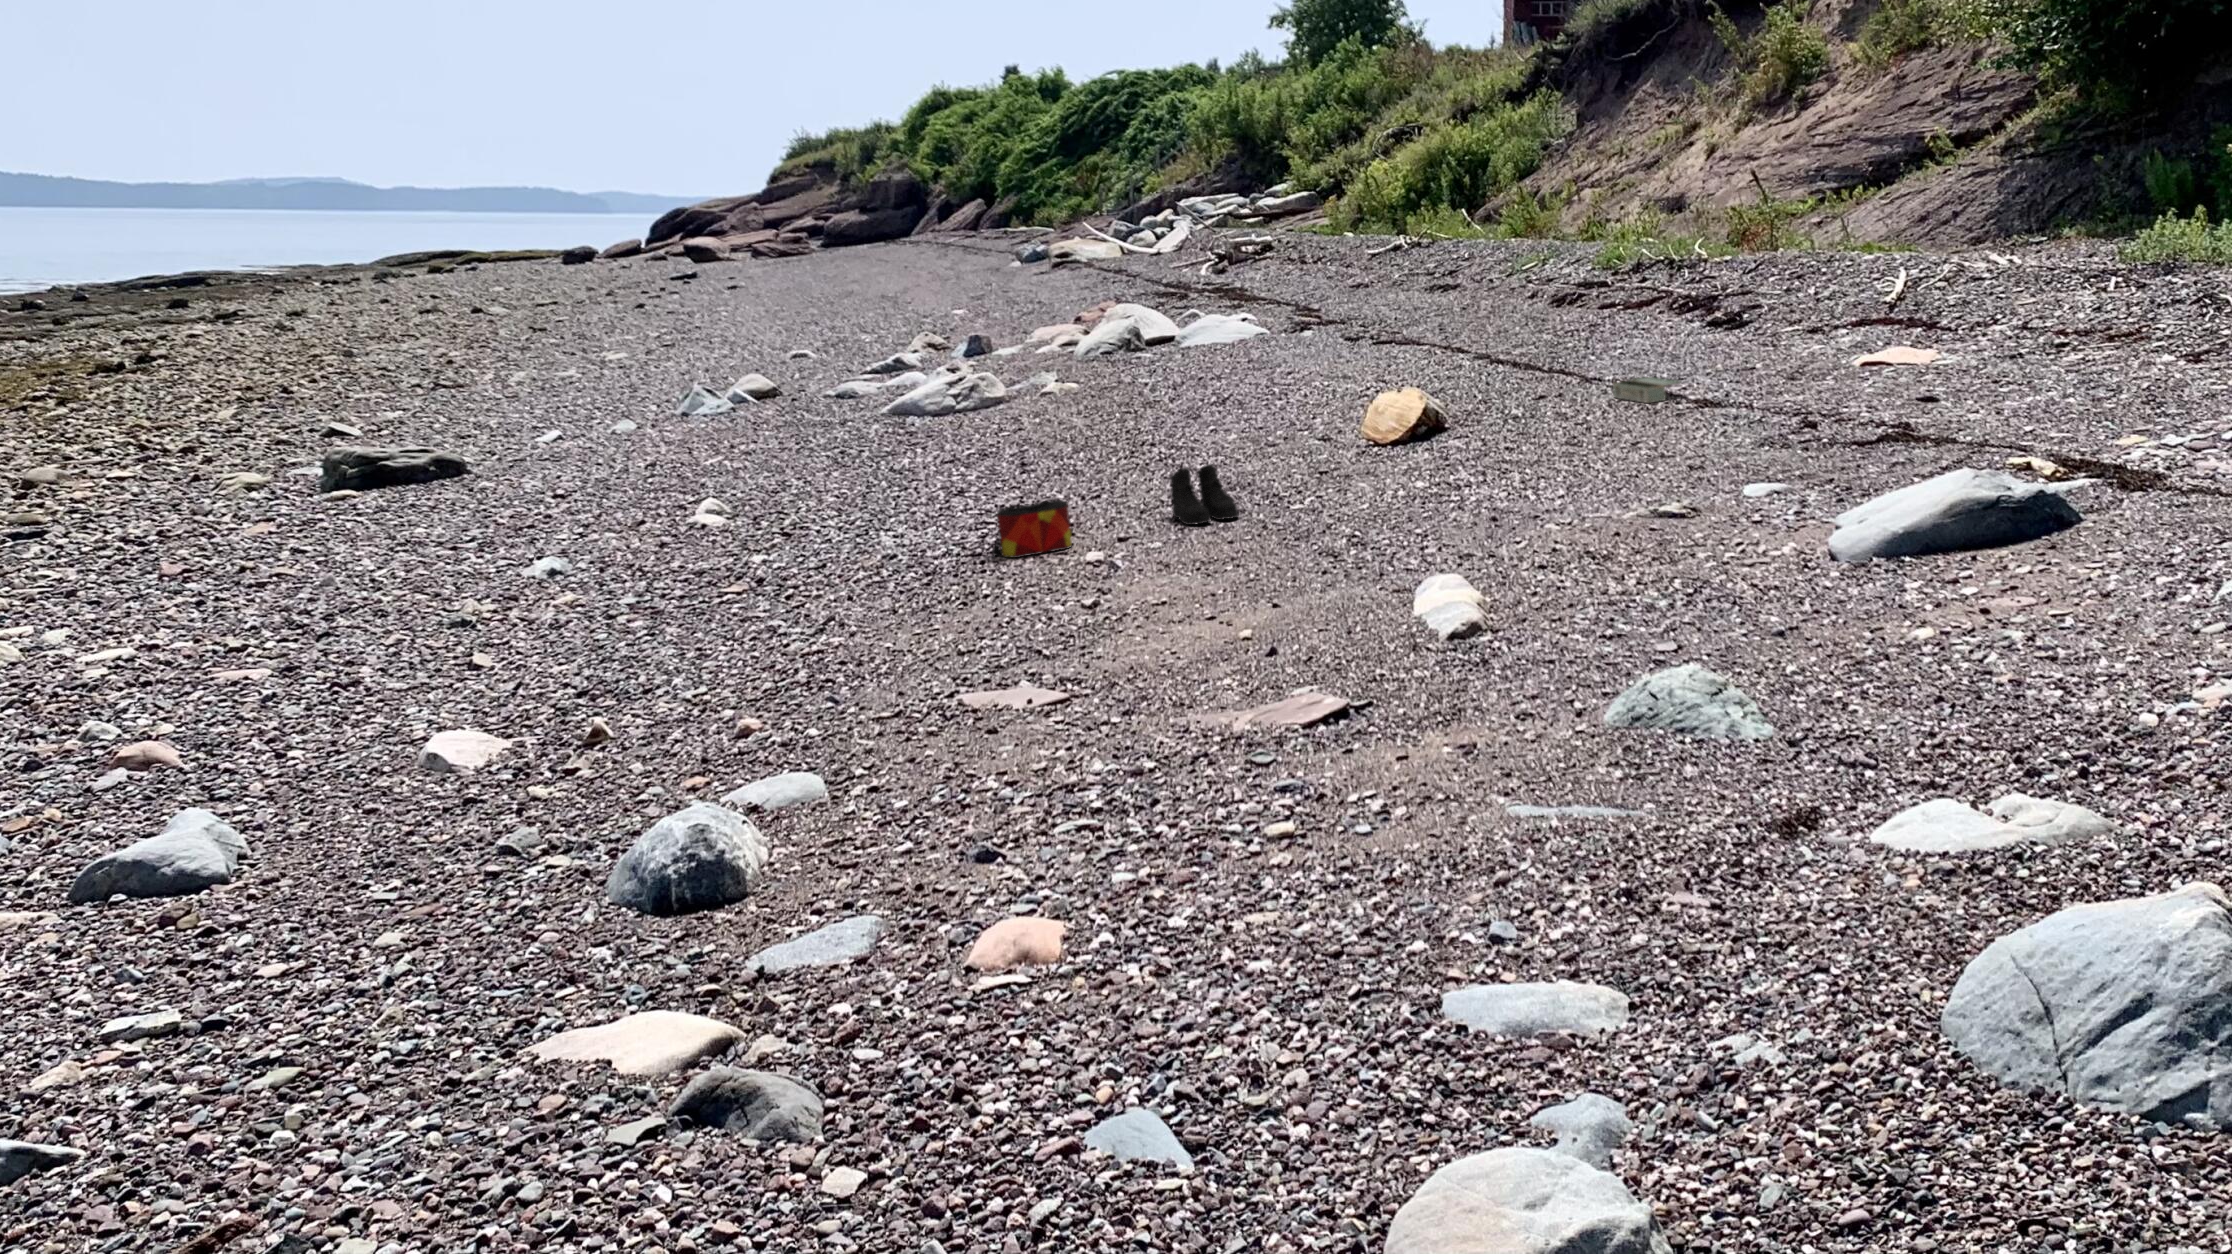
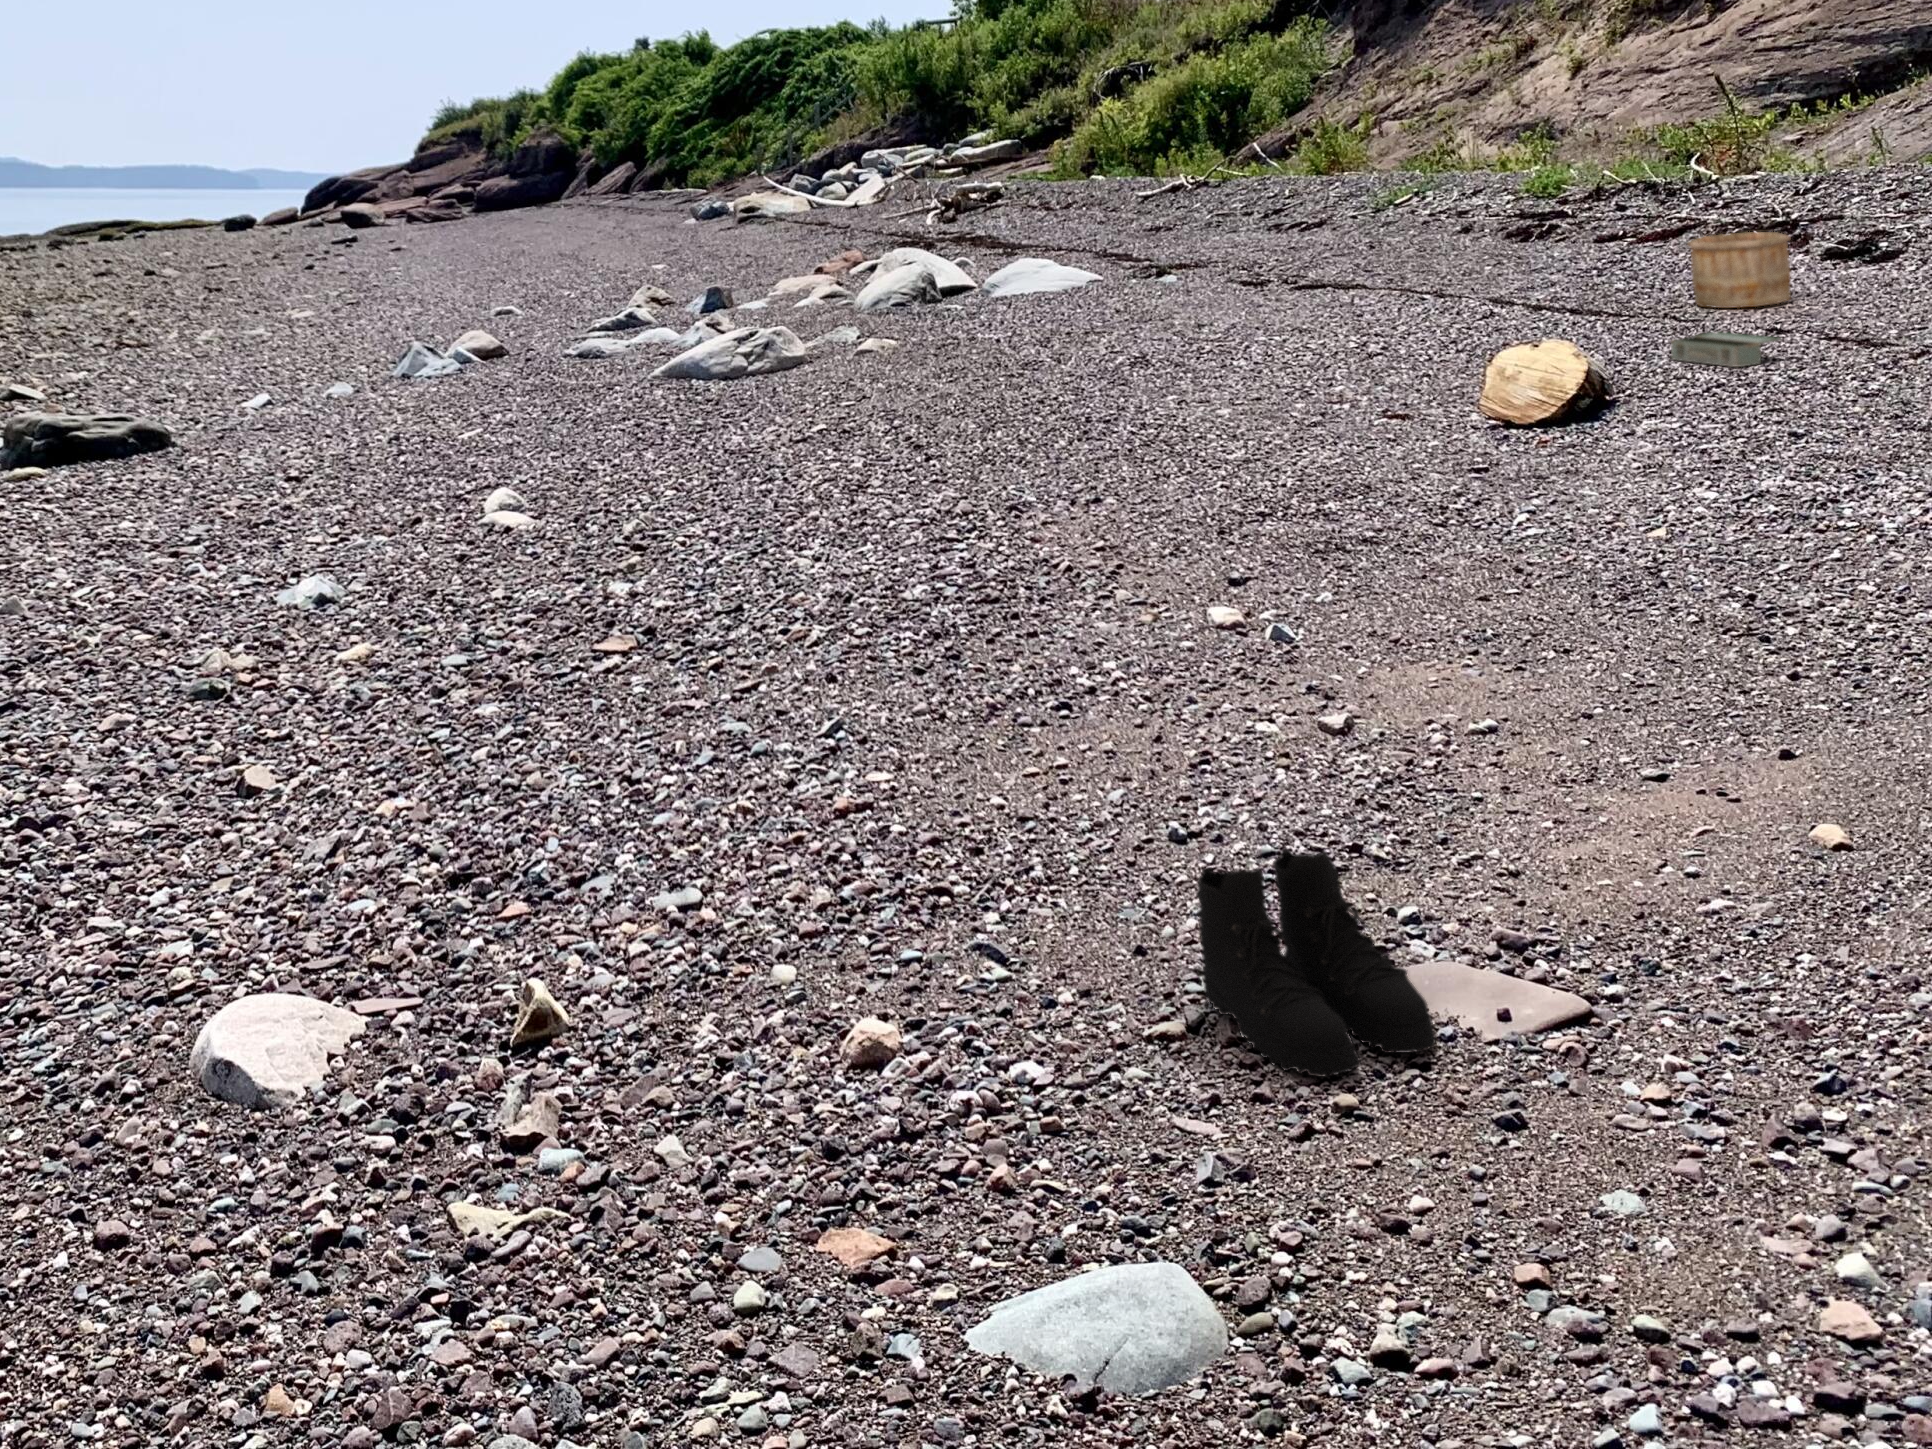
wooden bucket: none [1673,299,1742,358] -> present [1687,232,1791,308]
boots: present [1170,464,1239,525] -> present [1196,849,1436,1076]
bag: present [992,500,1073,558] -> none [933,506,1048,591]

